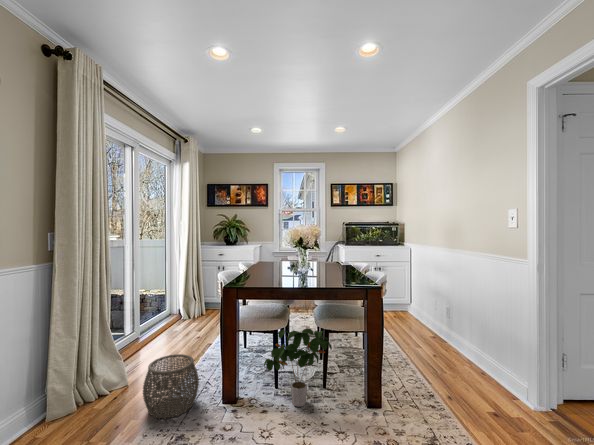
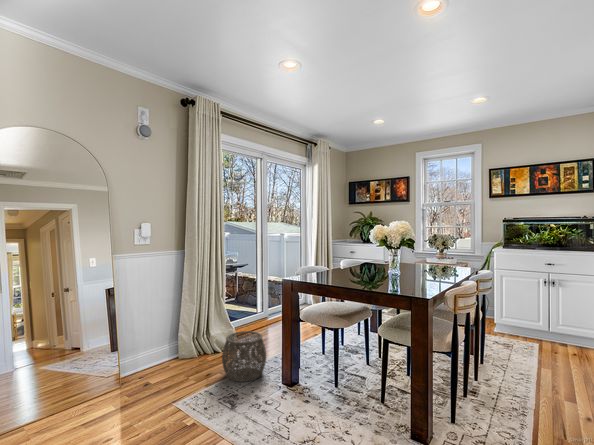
potted plant: present [264,328,332,407] -> none [313,325,379,409]

